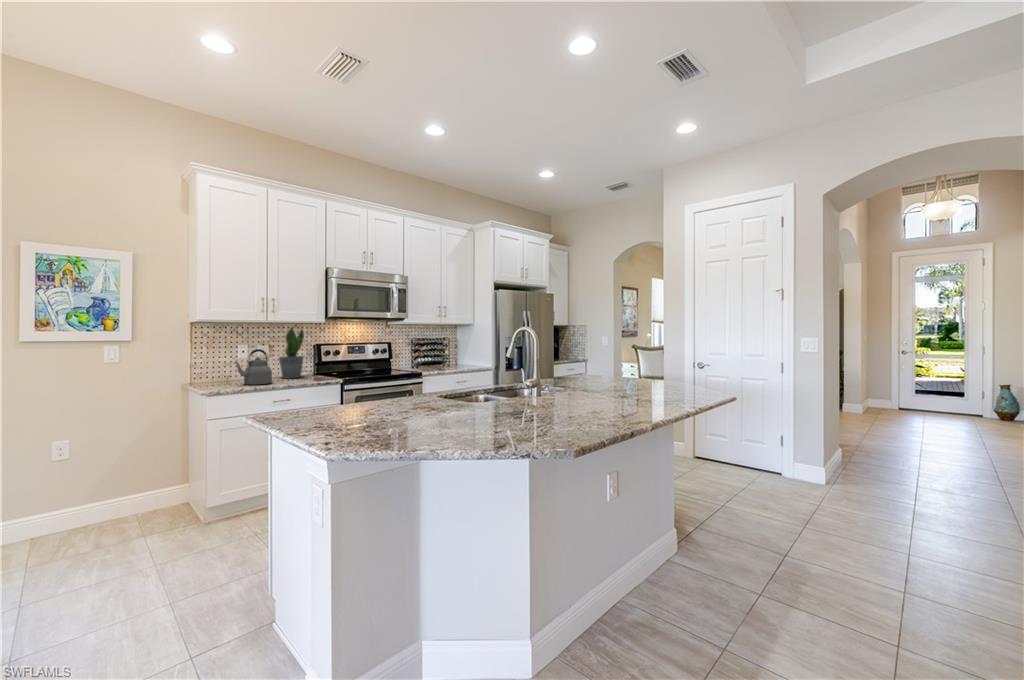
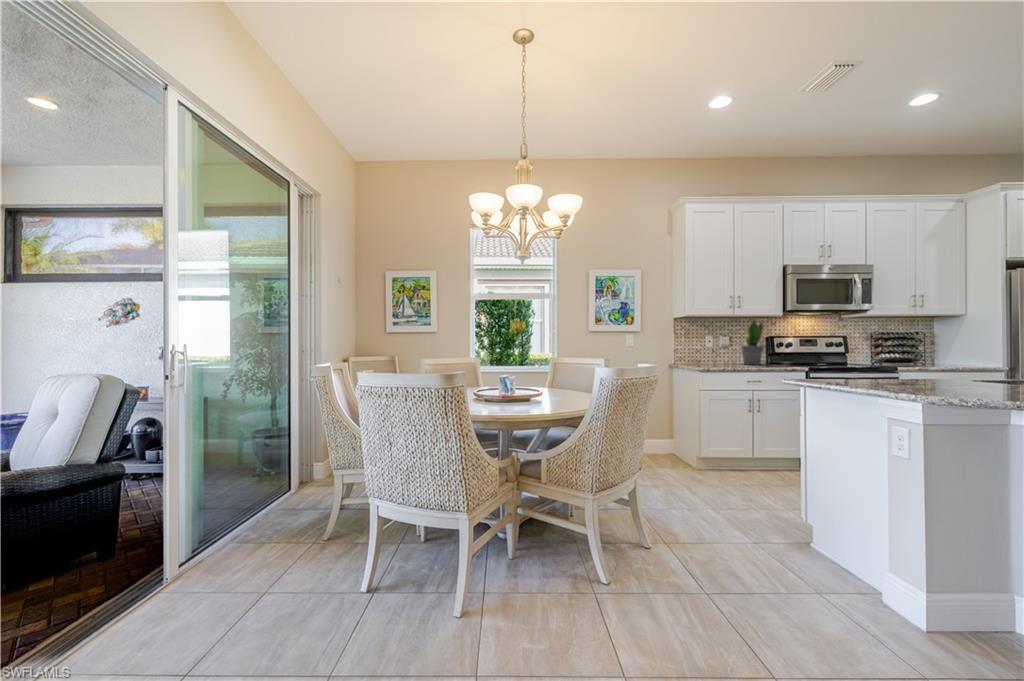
kettle: present [234,349,272,385] -> none [714,338,742,366]

